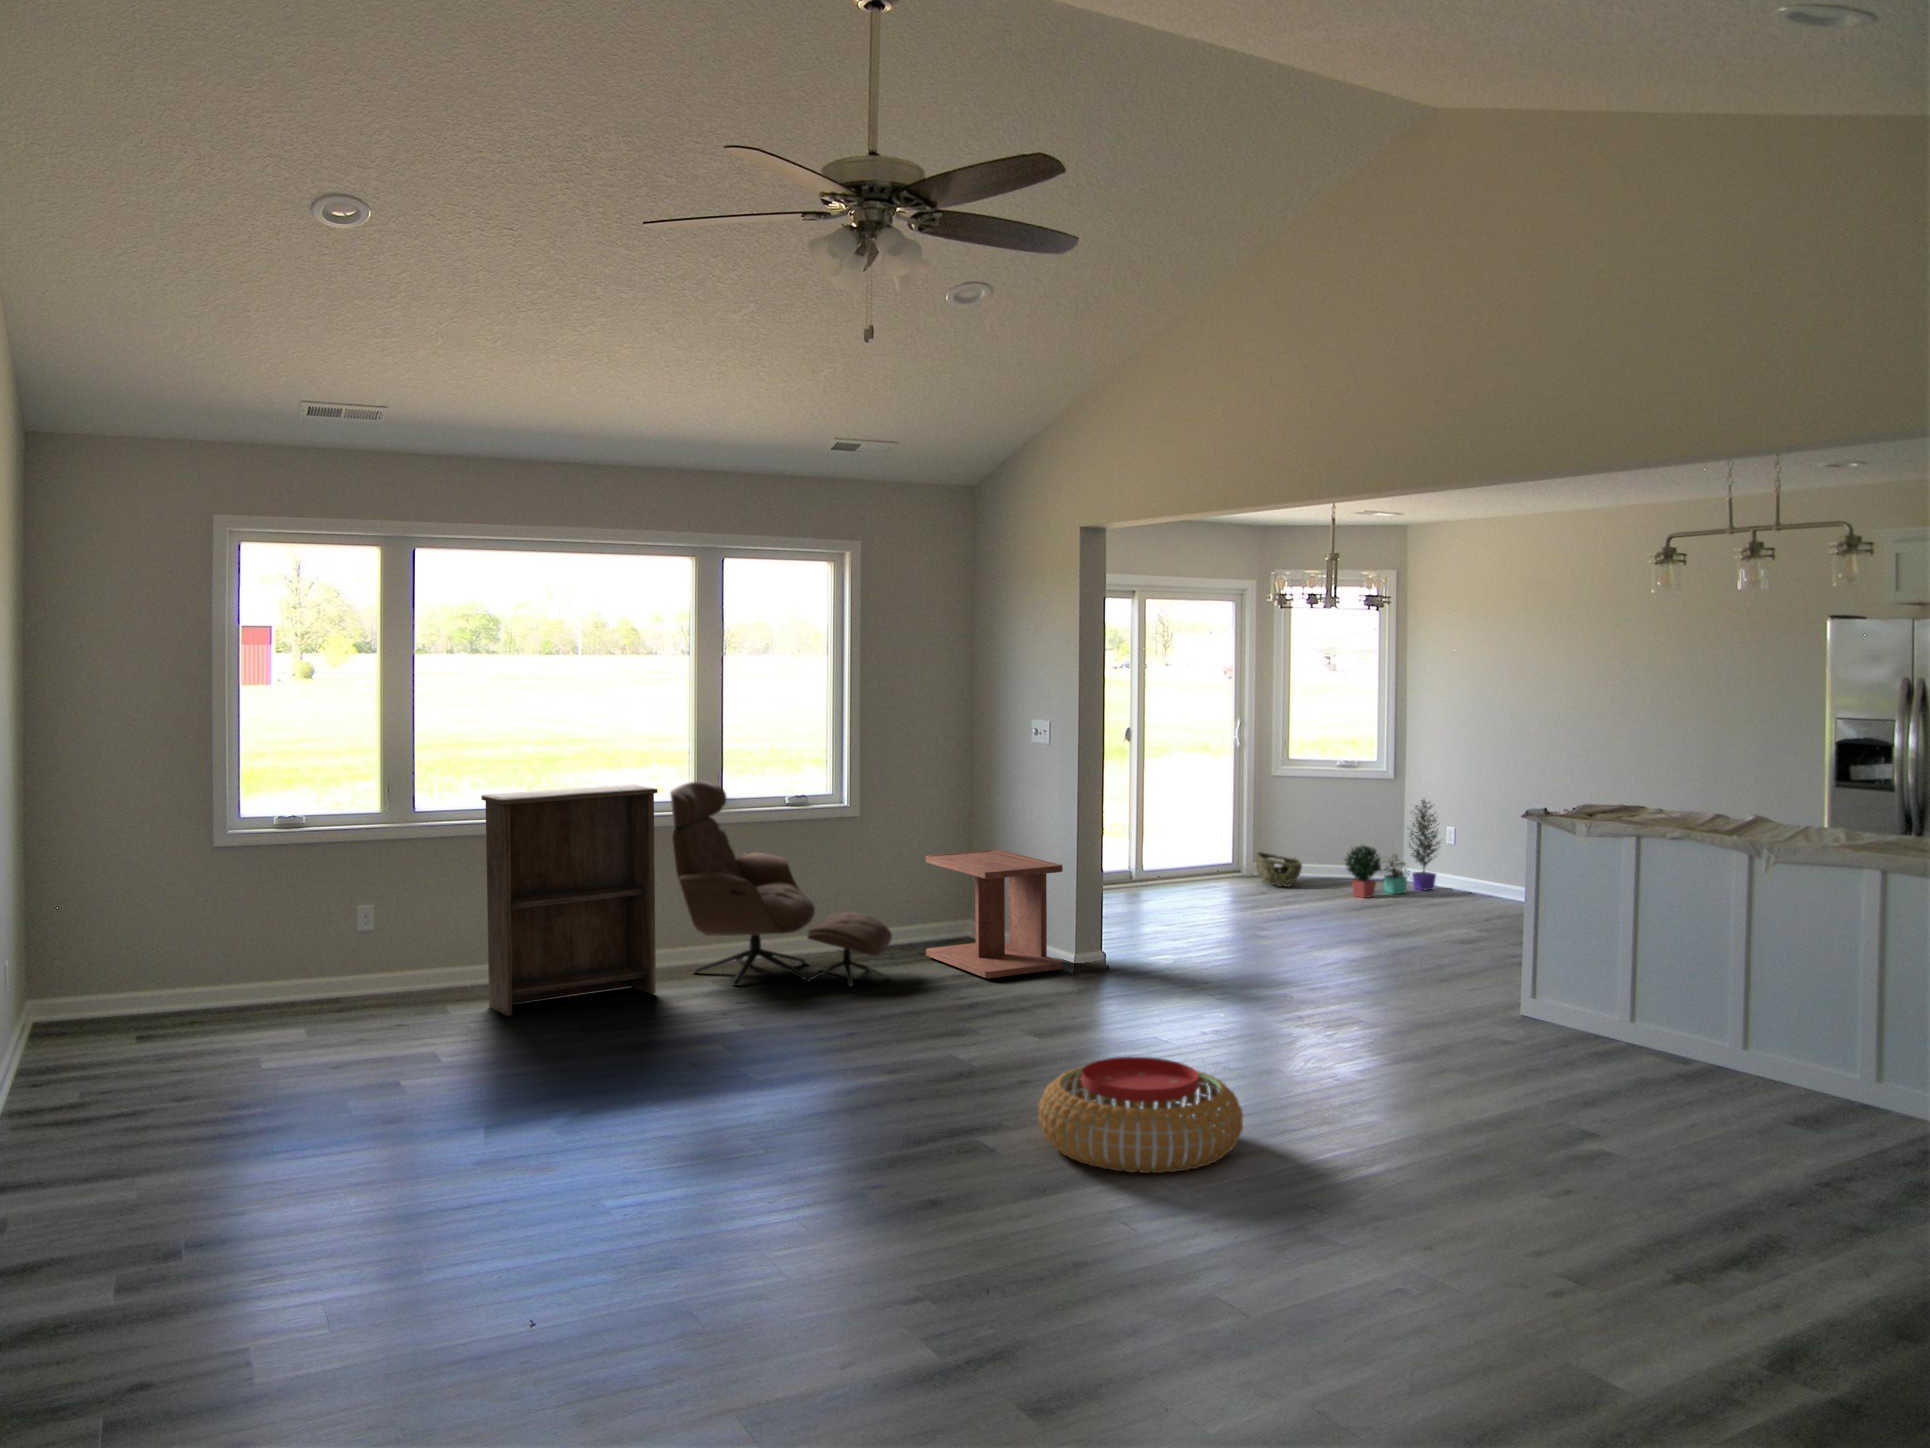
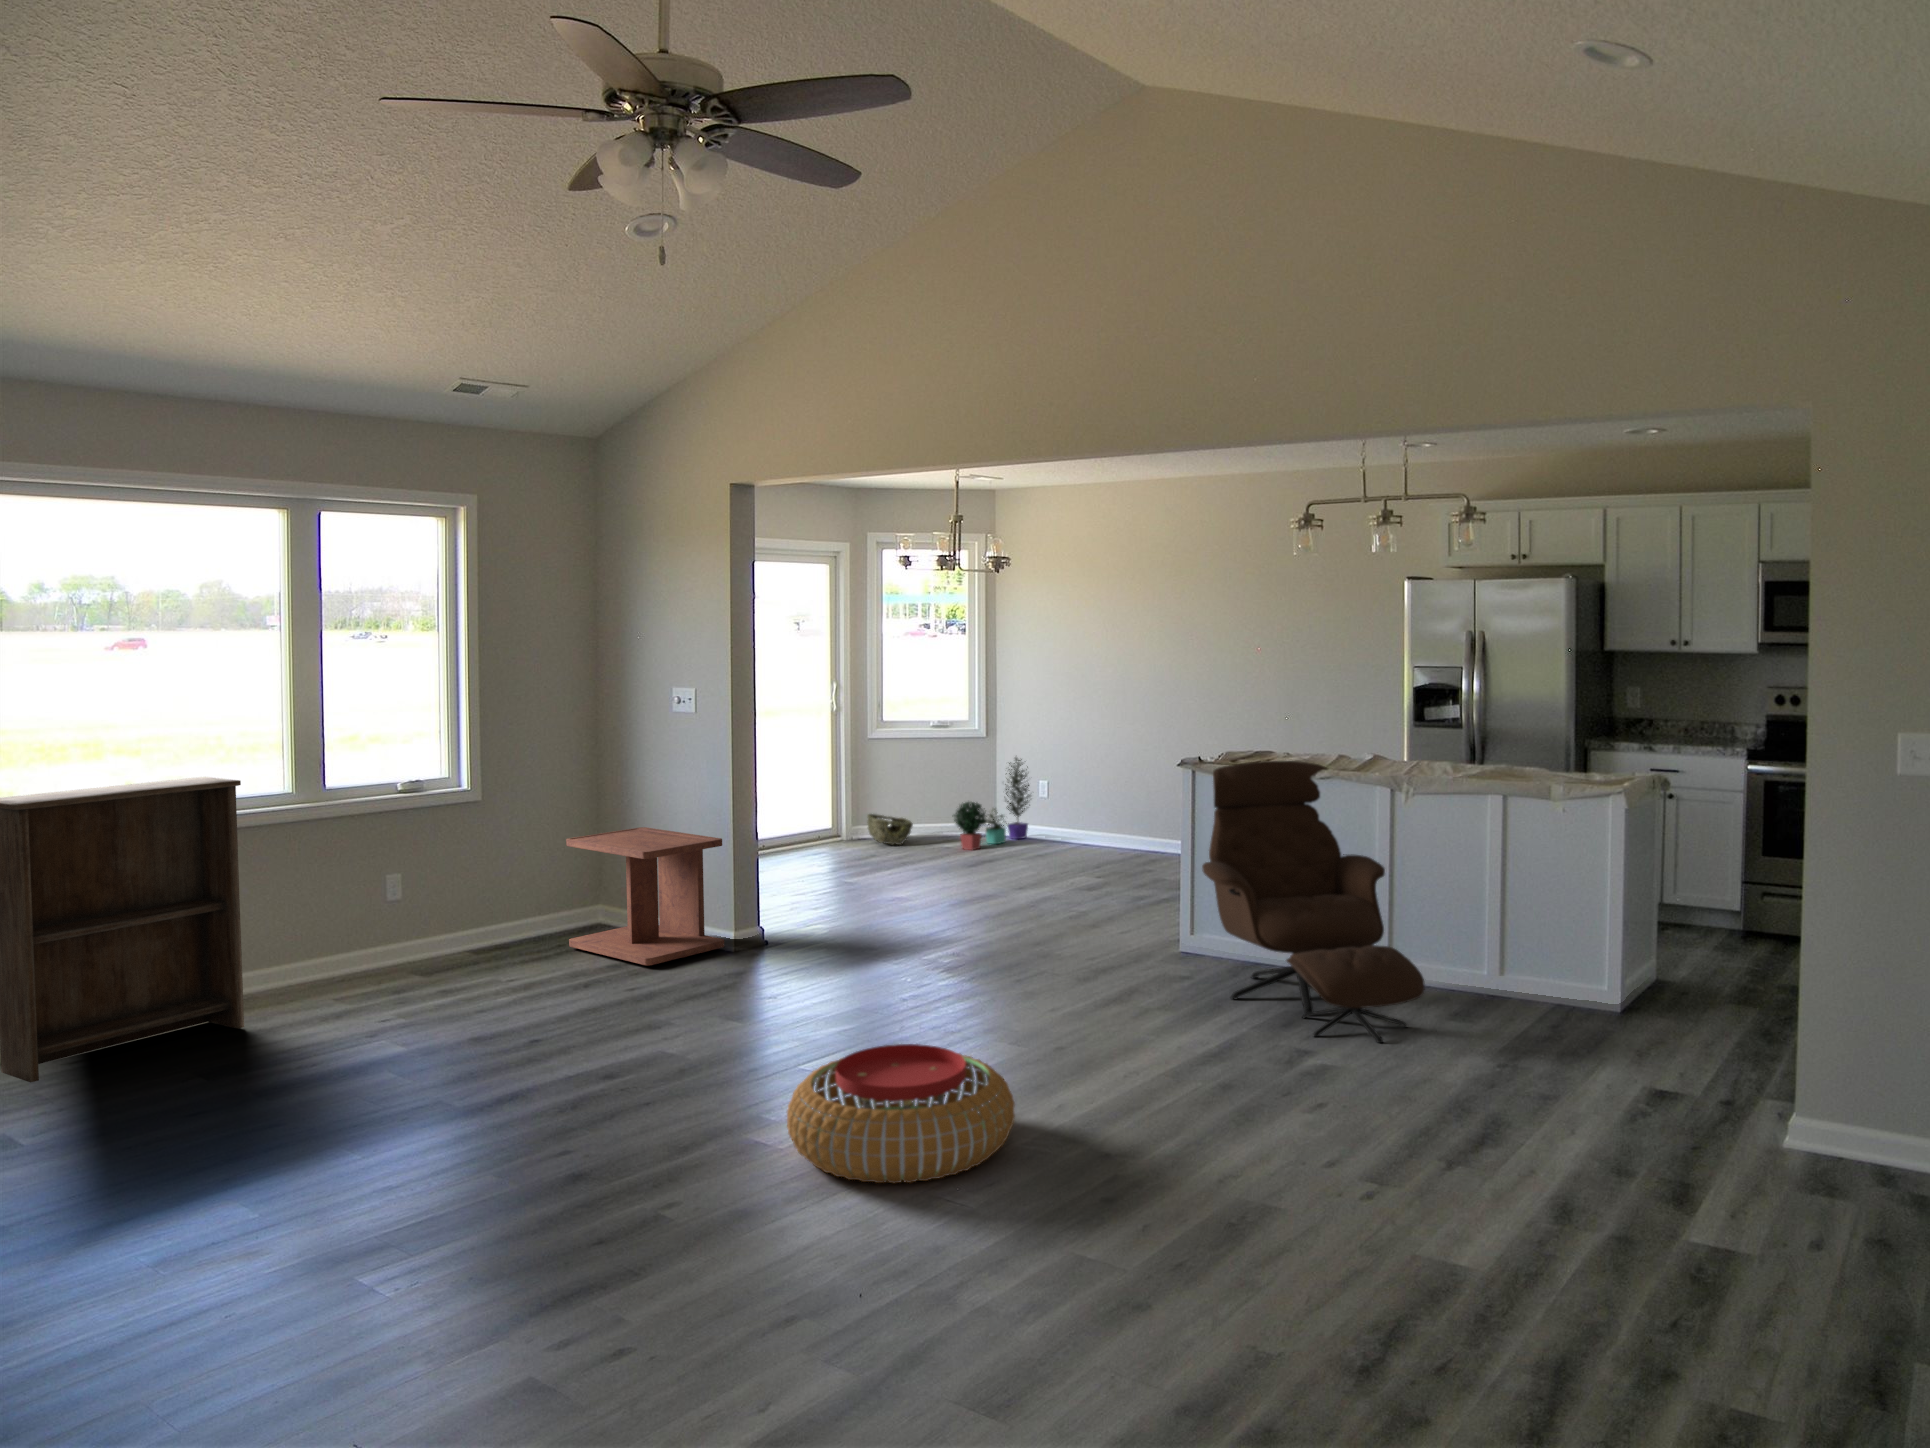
lounge chair: present [670,781,892,986] -> present [1202,761,1425,1043]

